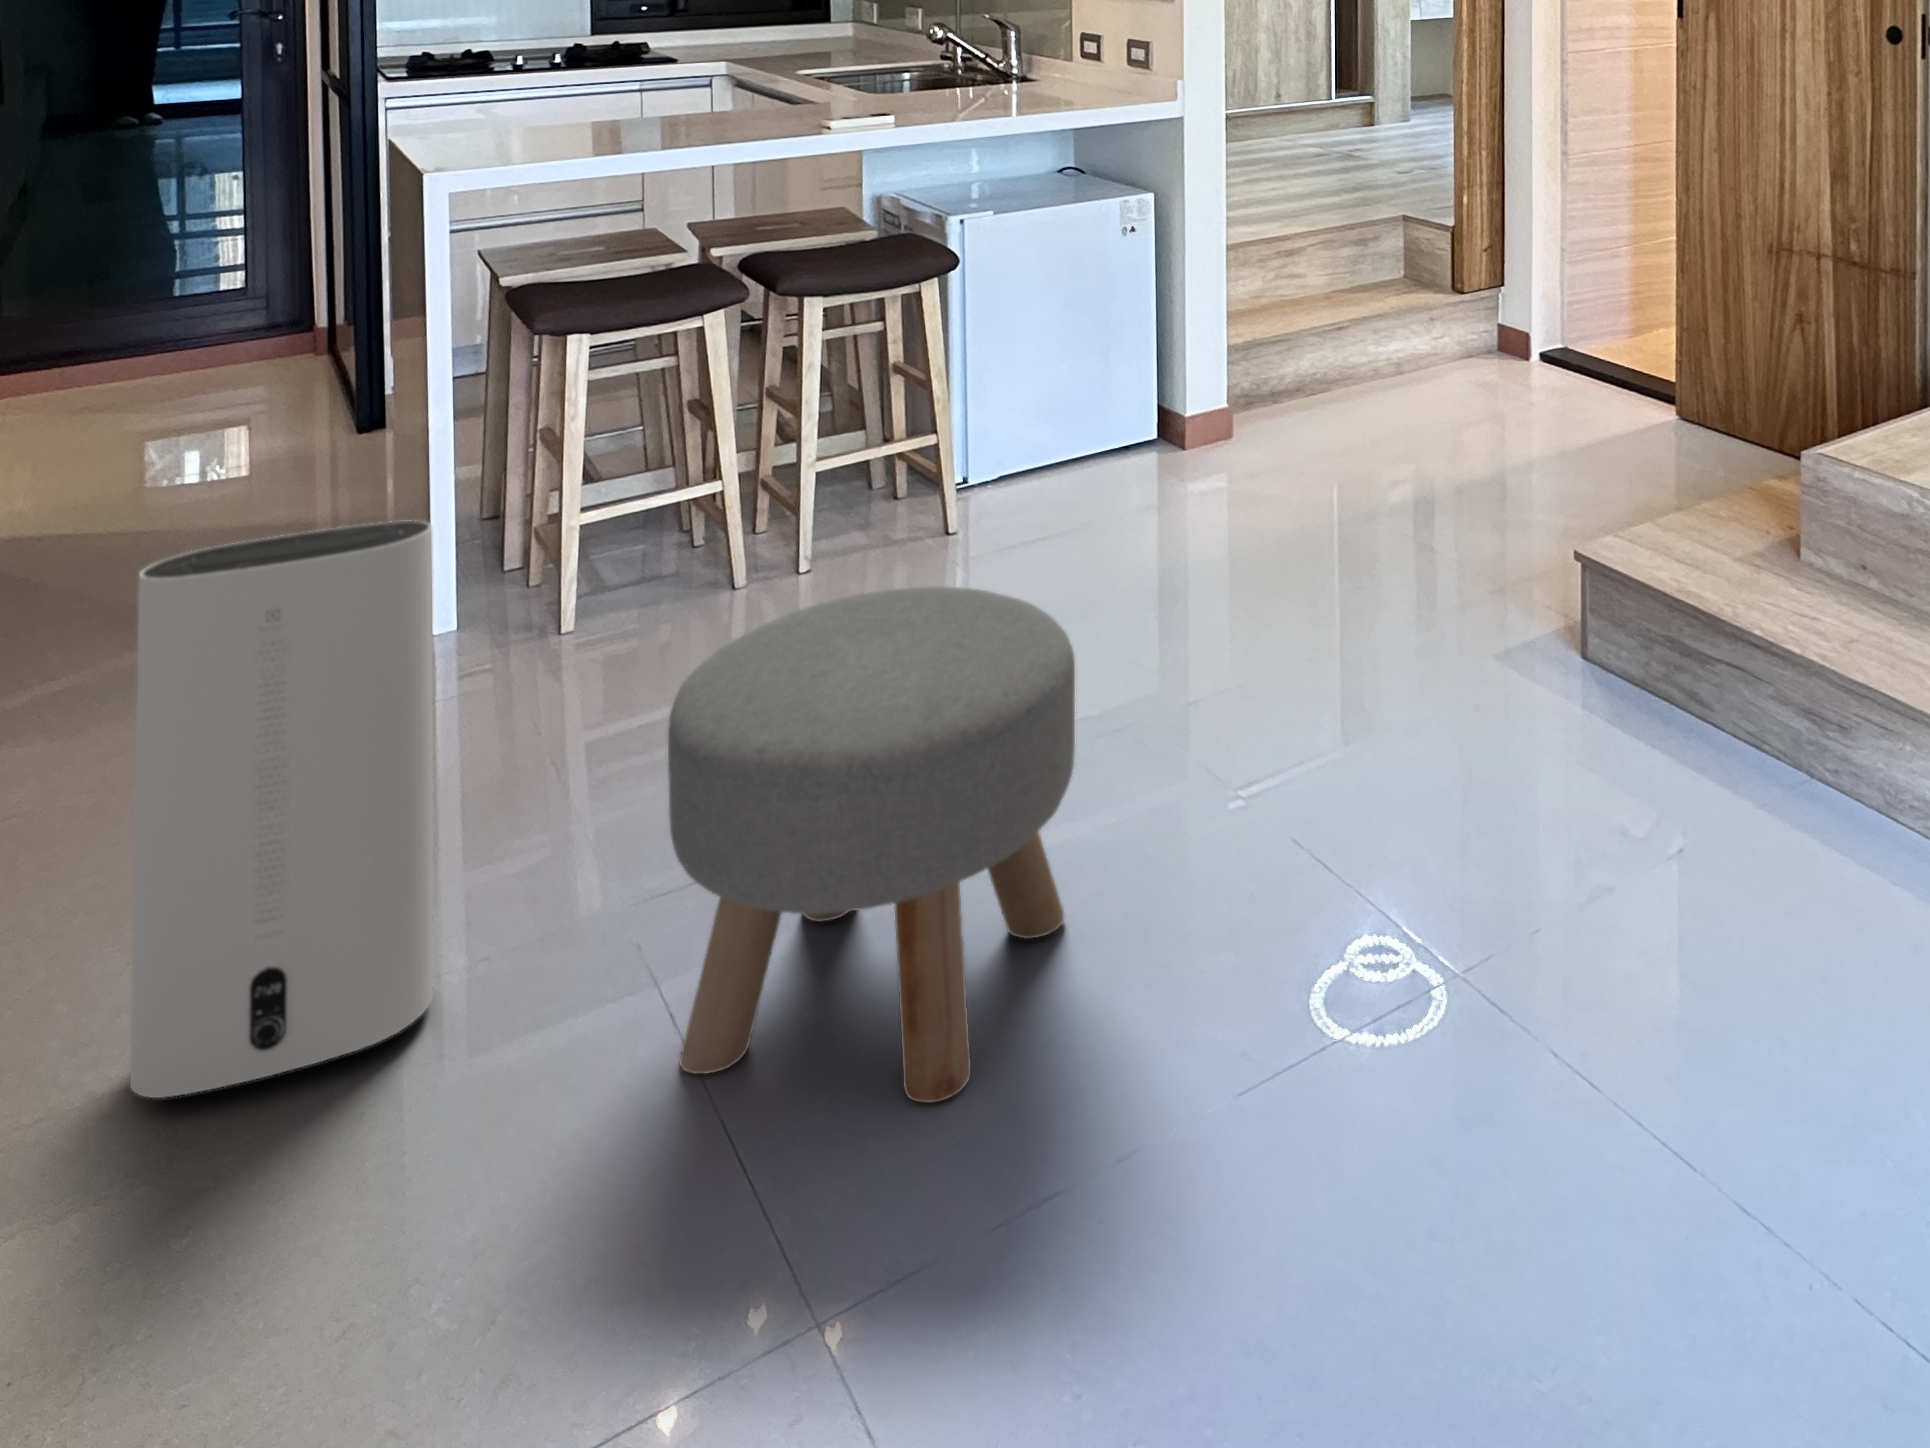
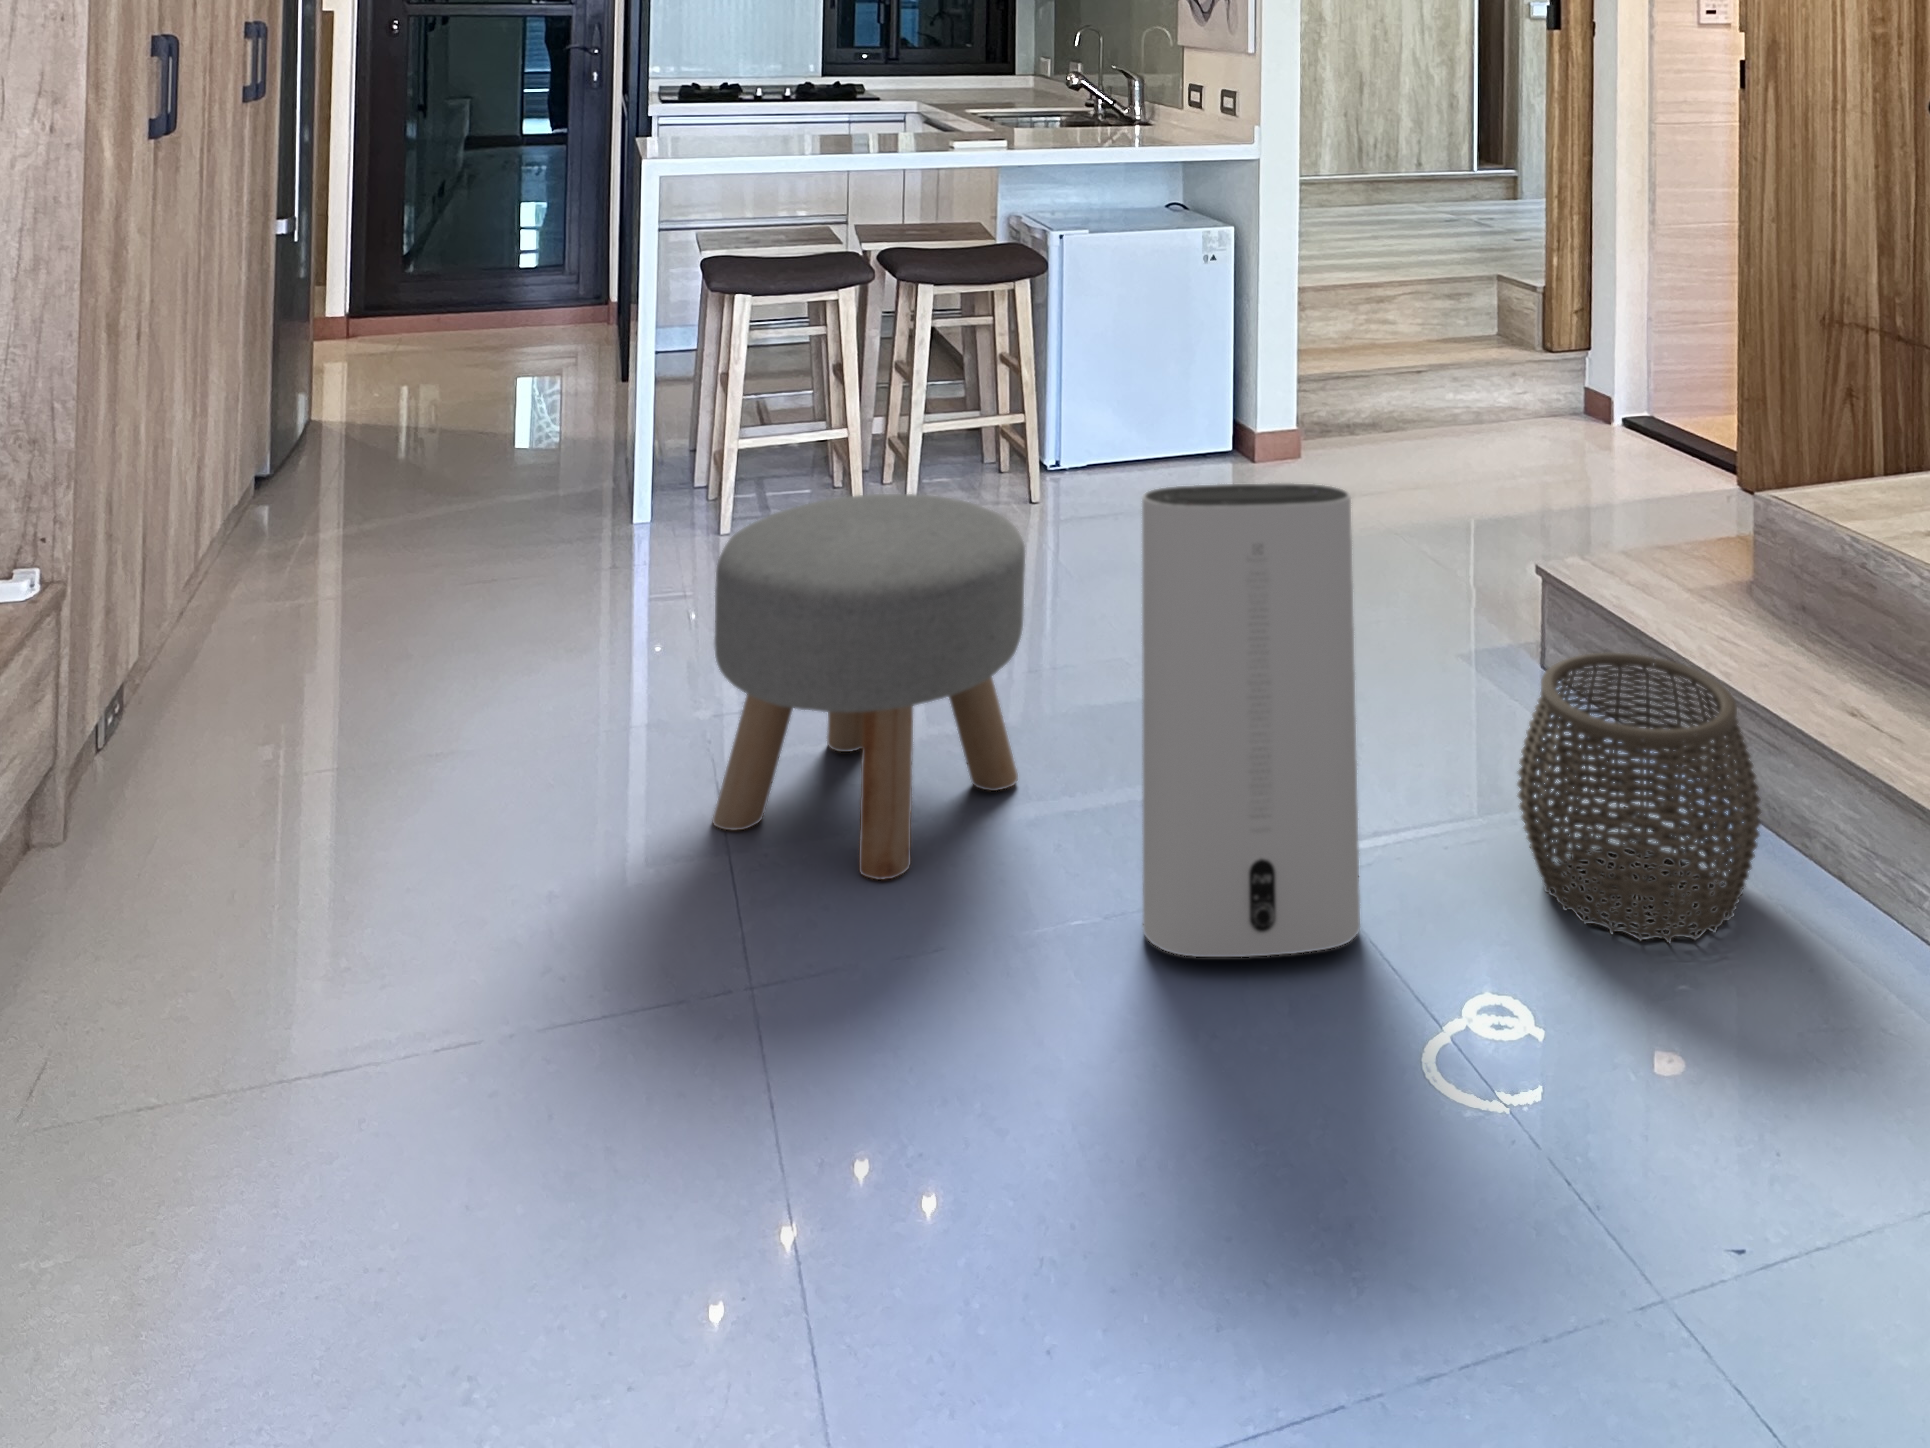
air purifier: present [130,520,433,1098] -> present [1142,483,1360,957]
woven basket: none [1656,656,1916,976] -> present [1517,653,1761,943]

